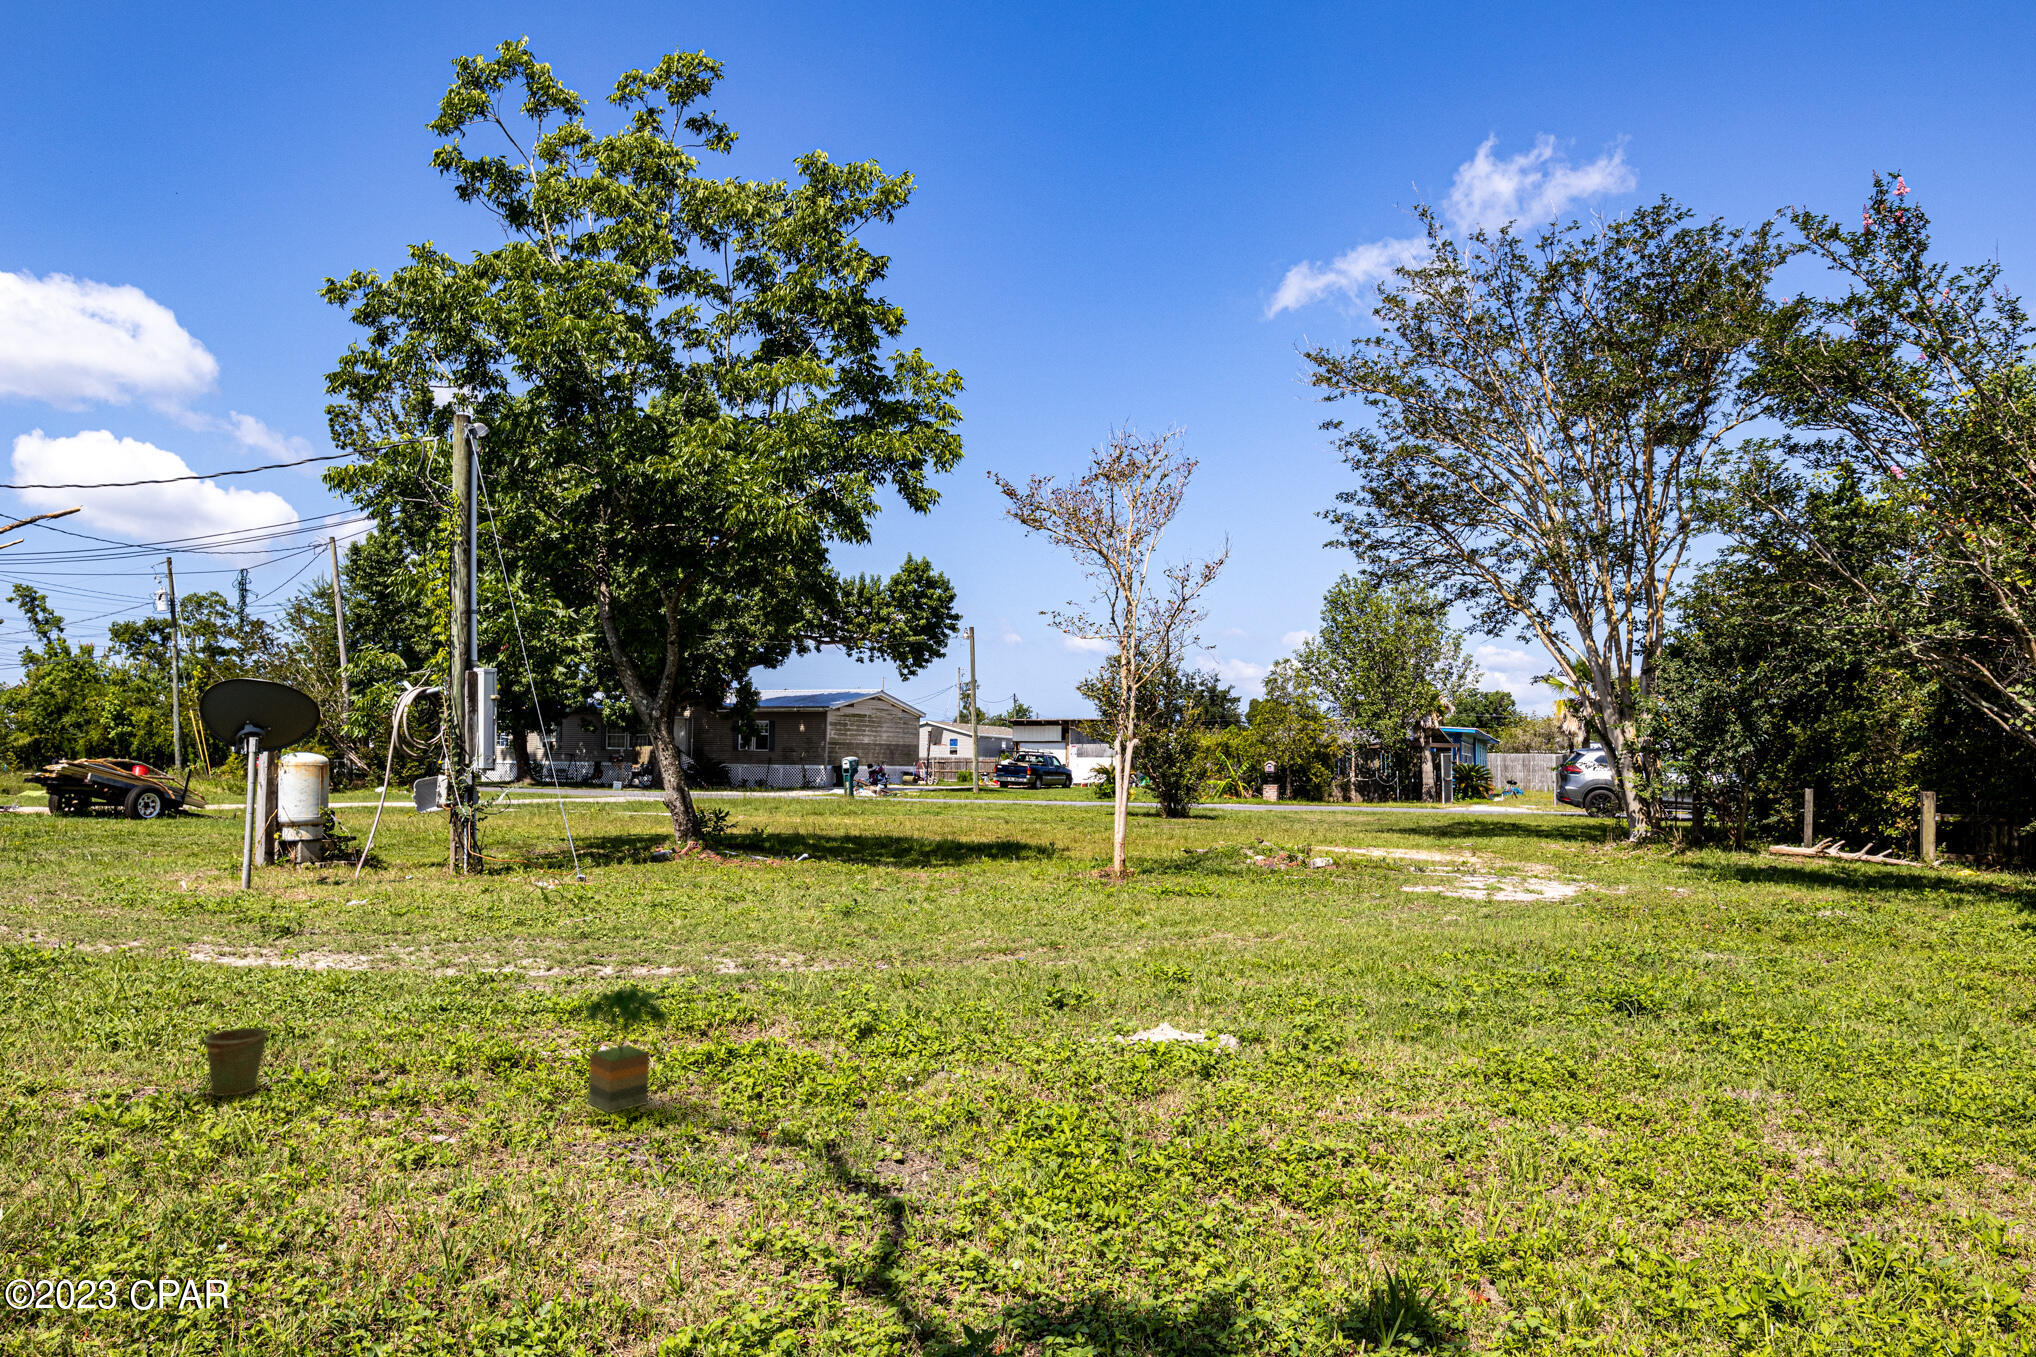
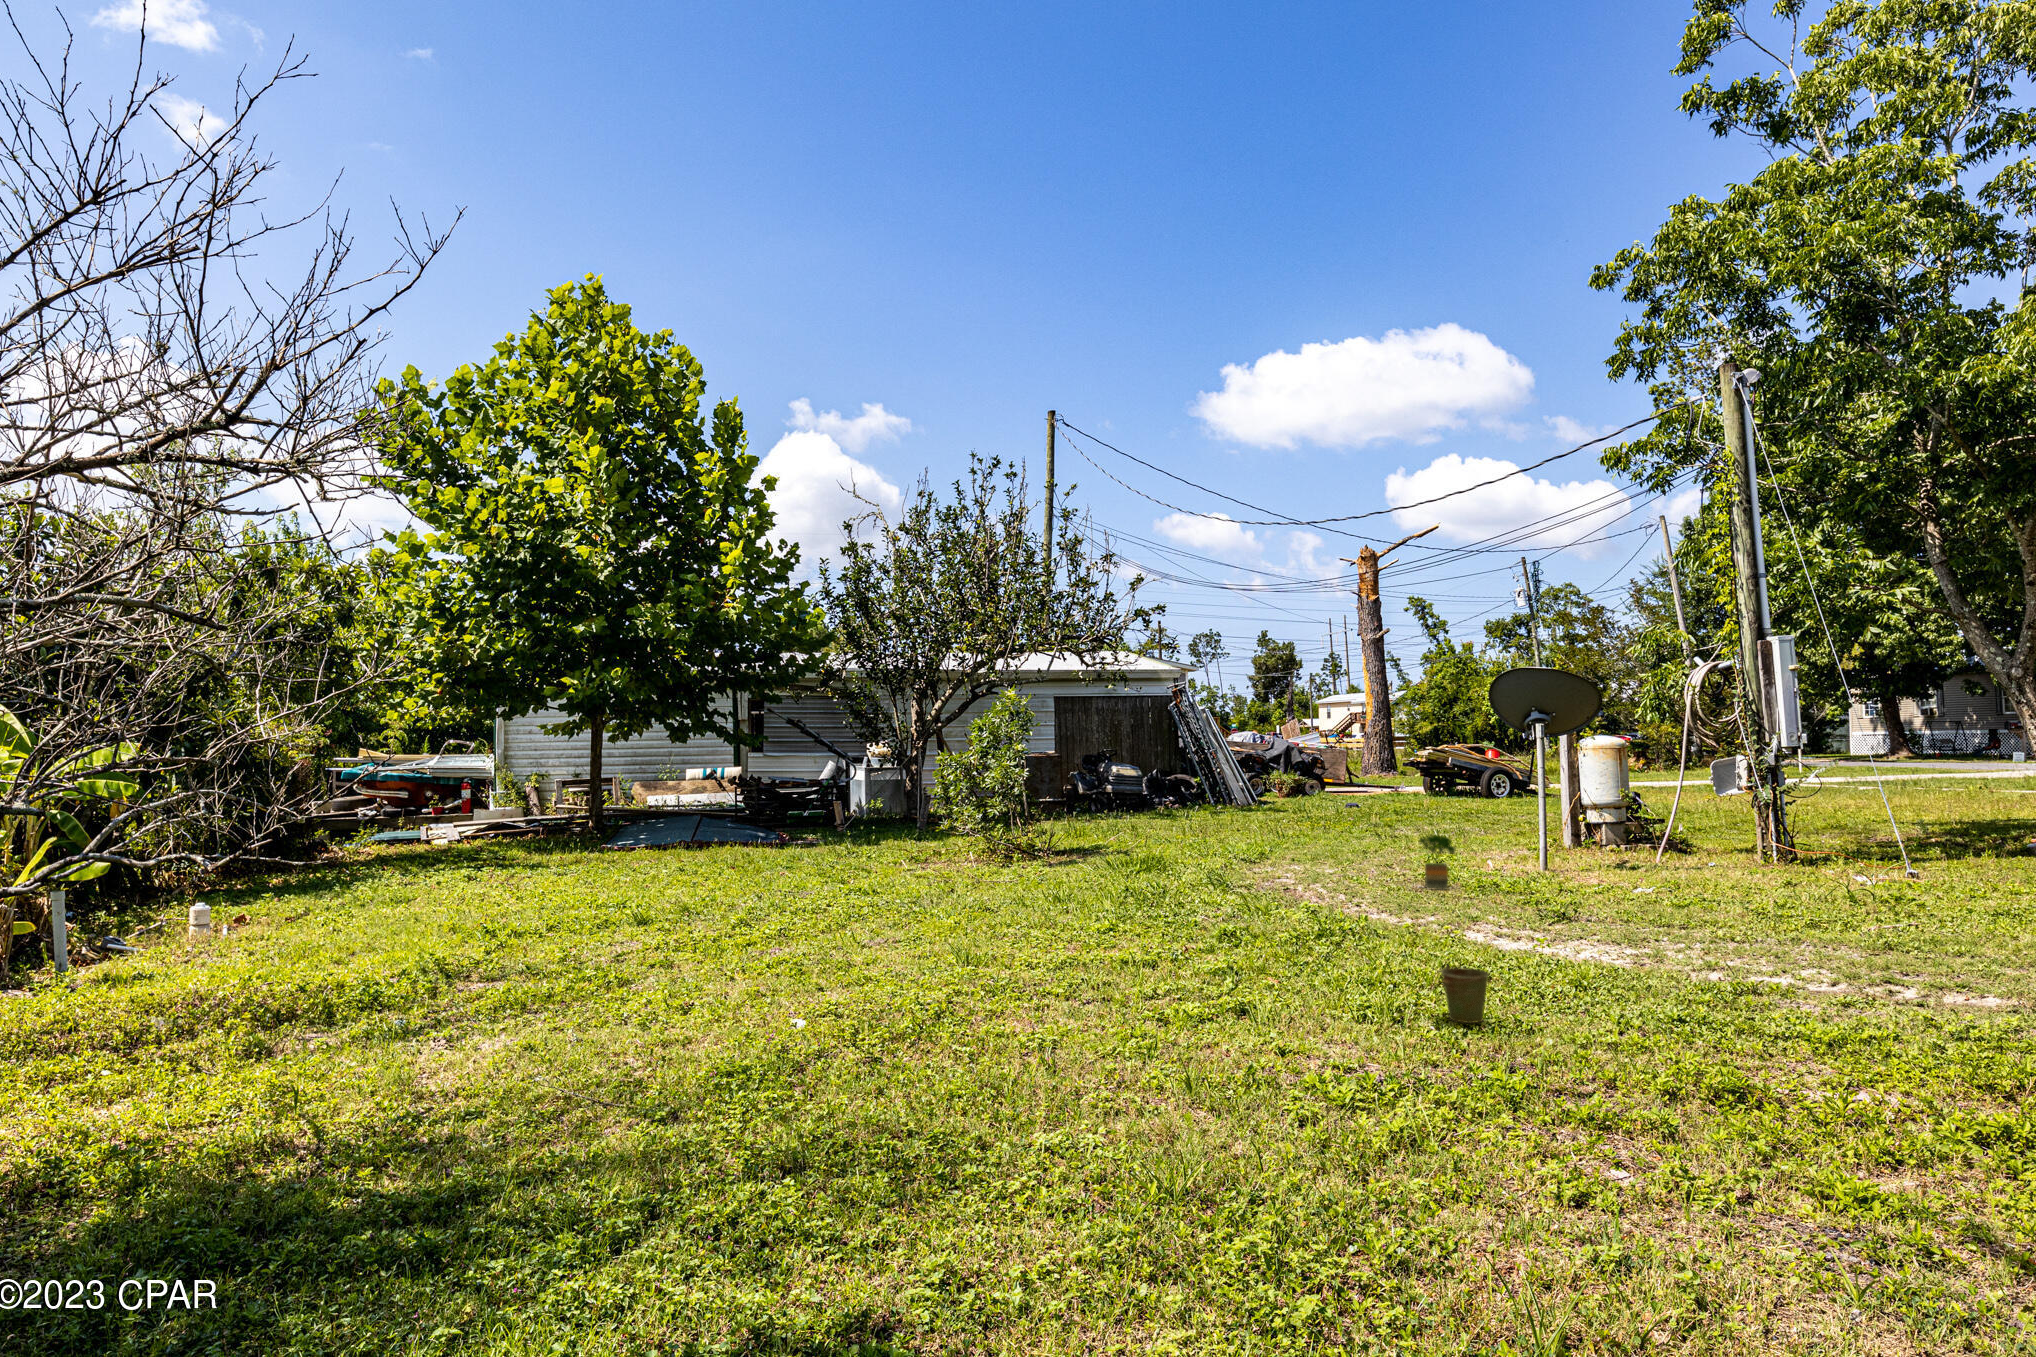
potted tree: present [583,988,669,1113] -> present [1419,835,1455,890]

